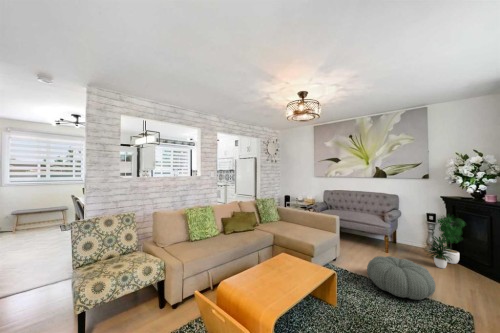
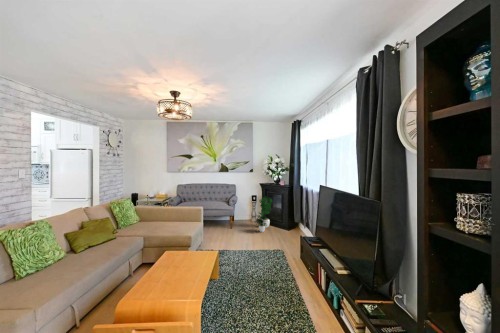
pouf: present [367,256,436,300] -> none [227,231,266,258]

